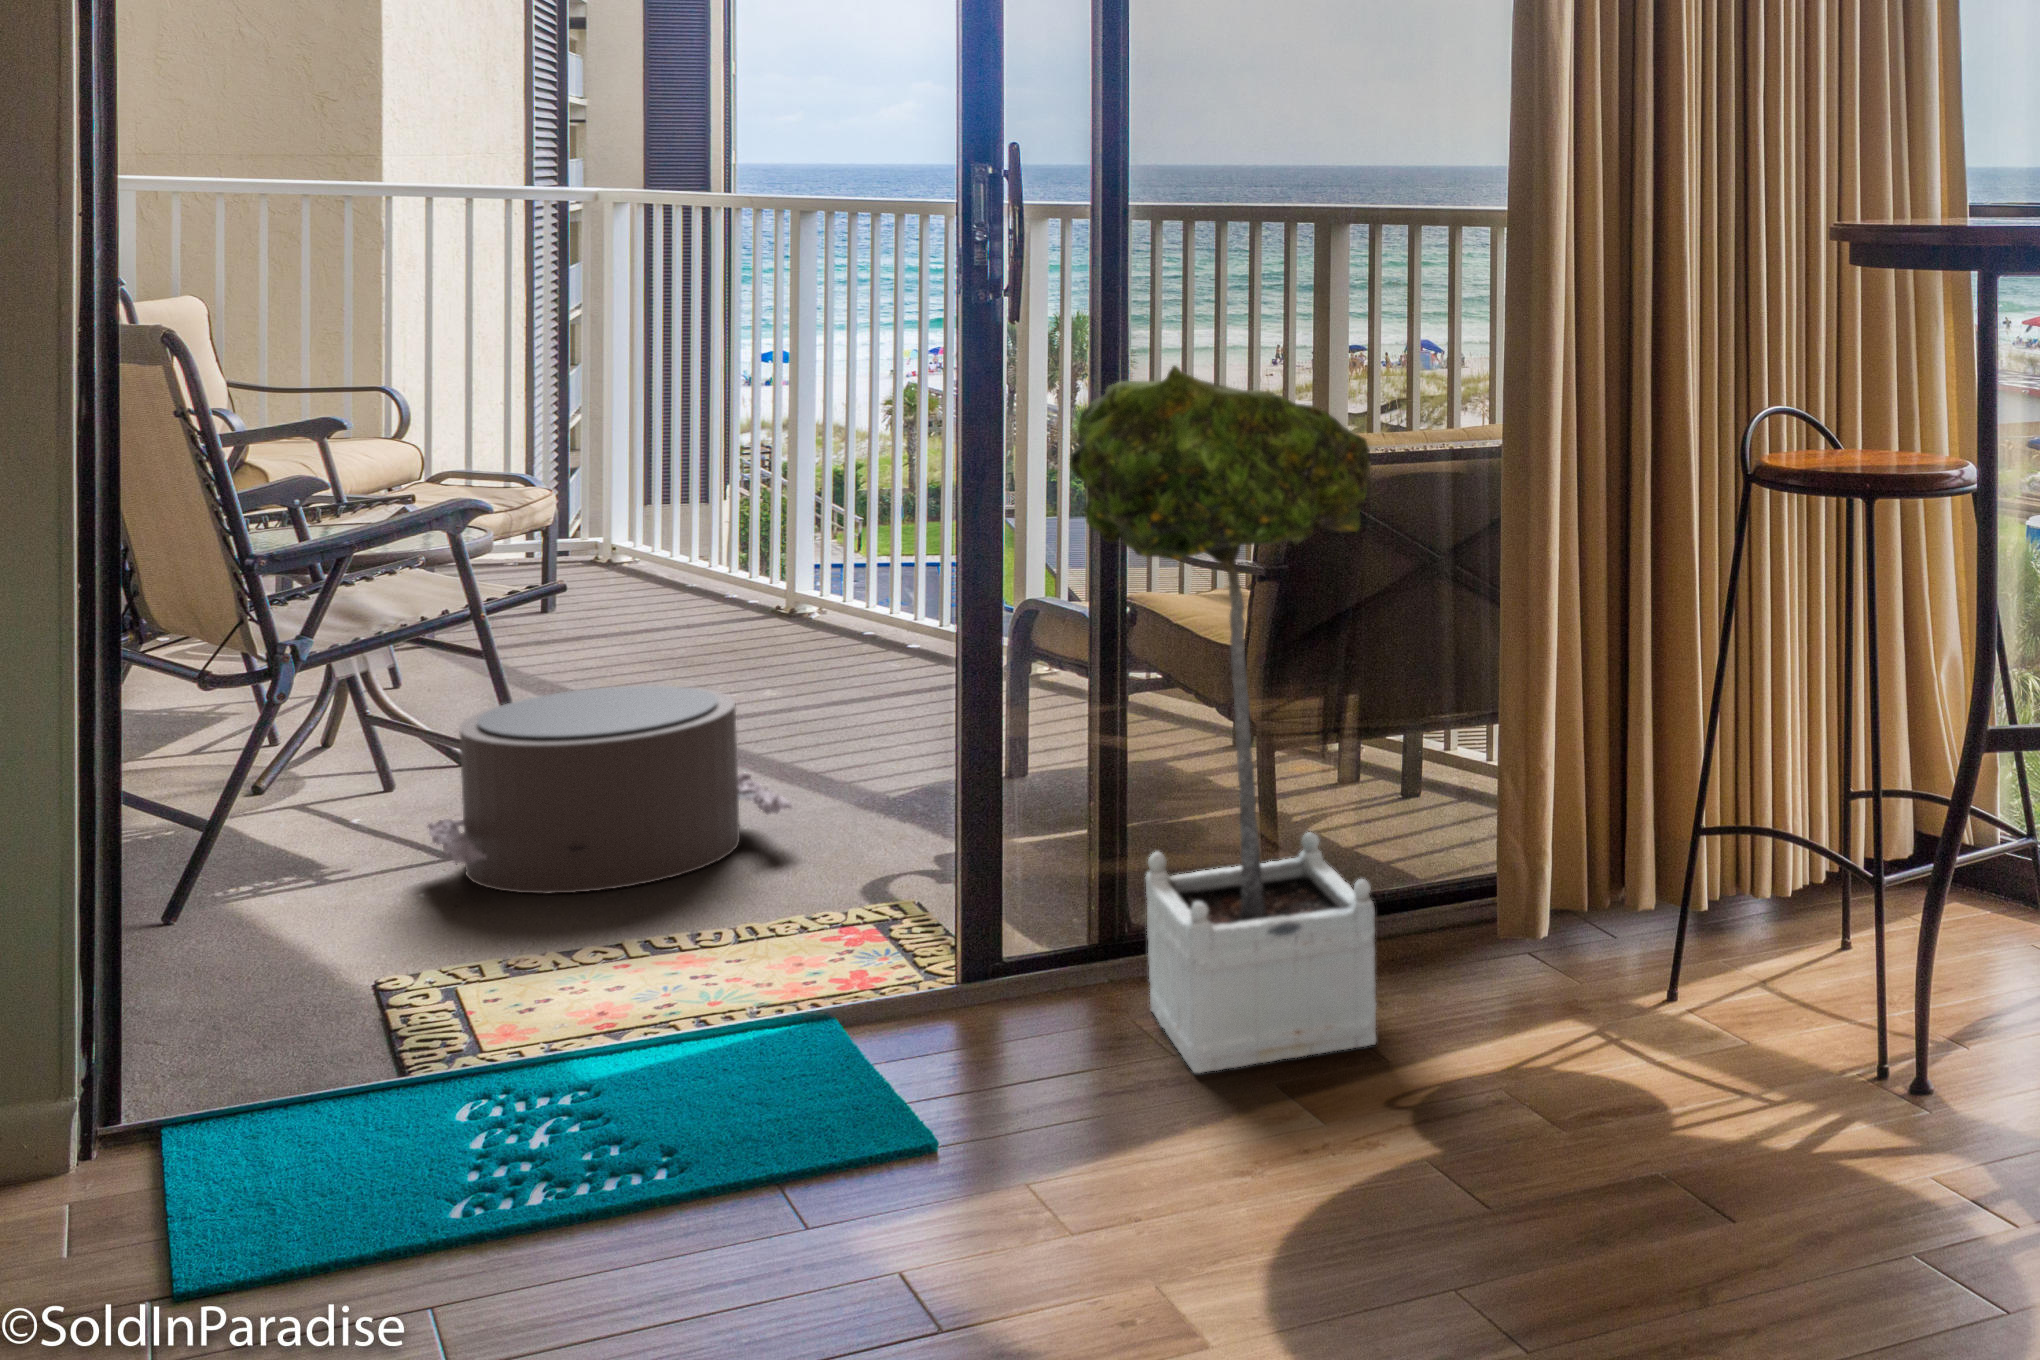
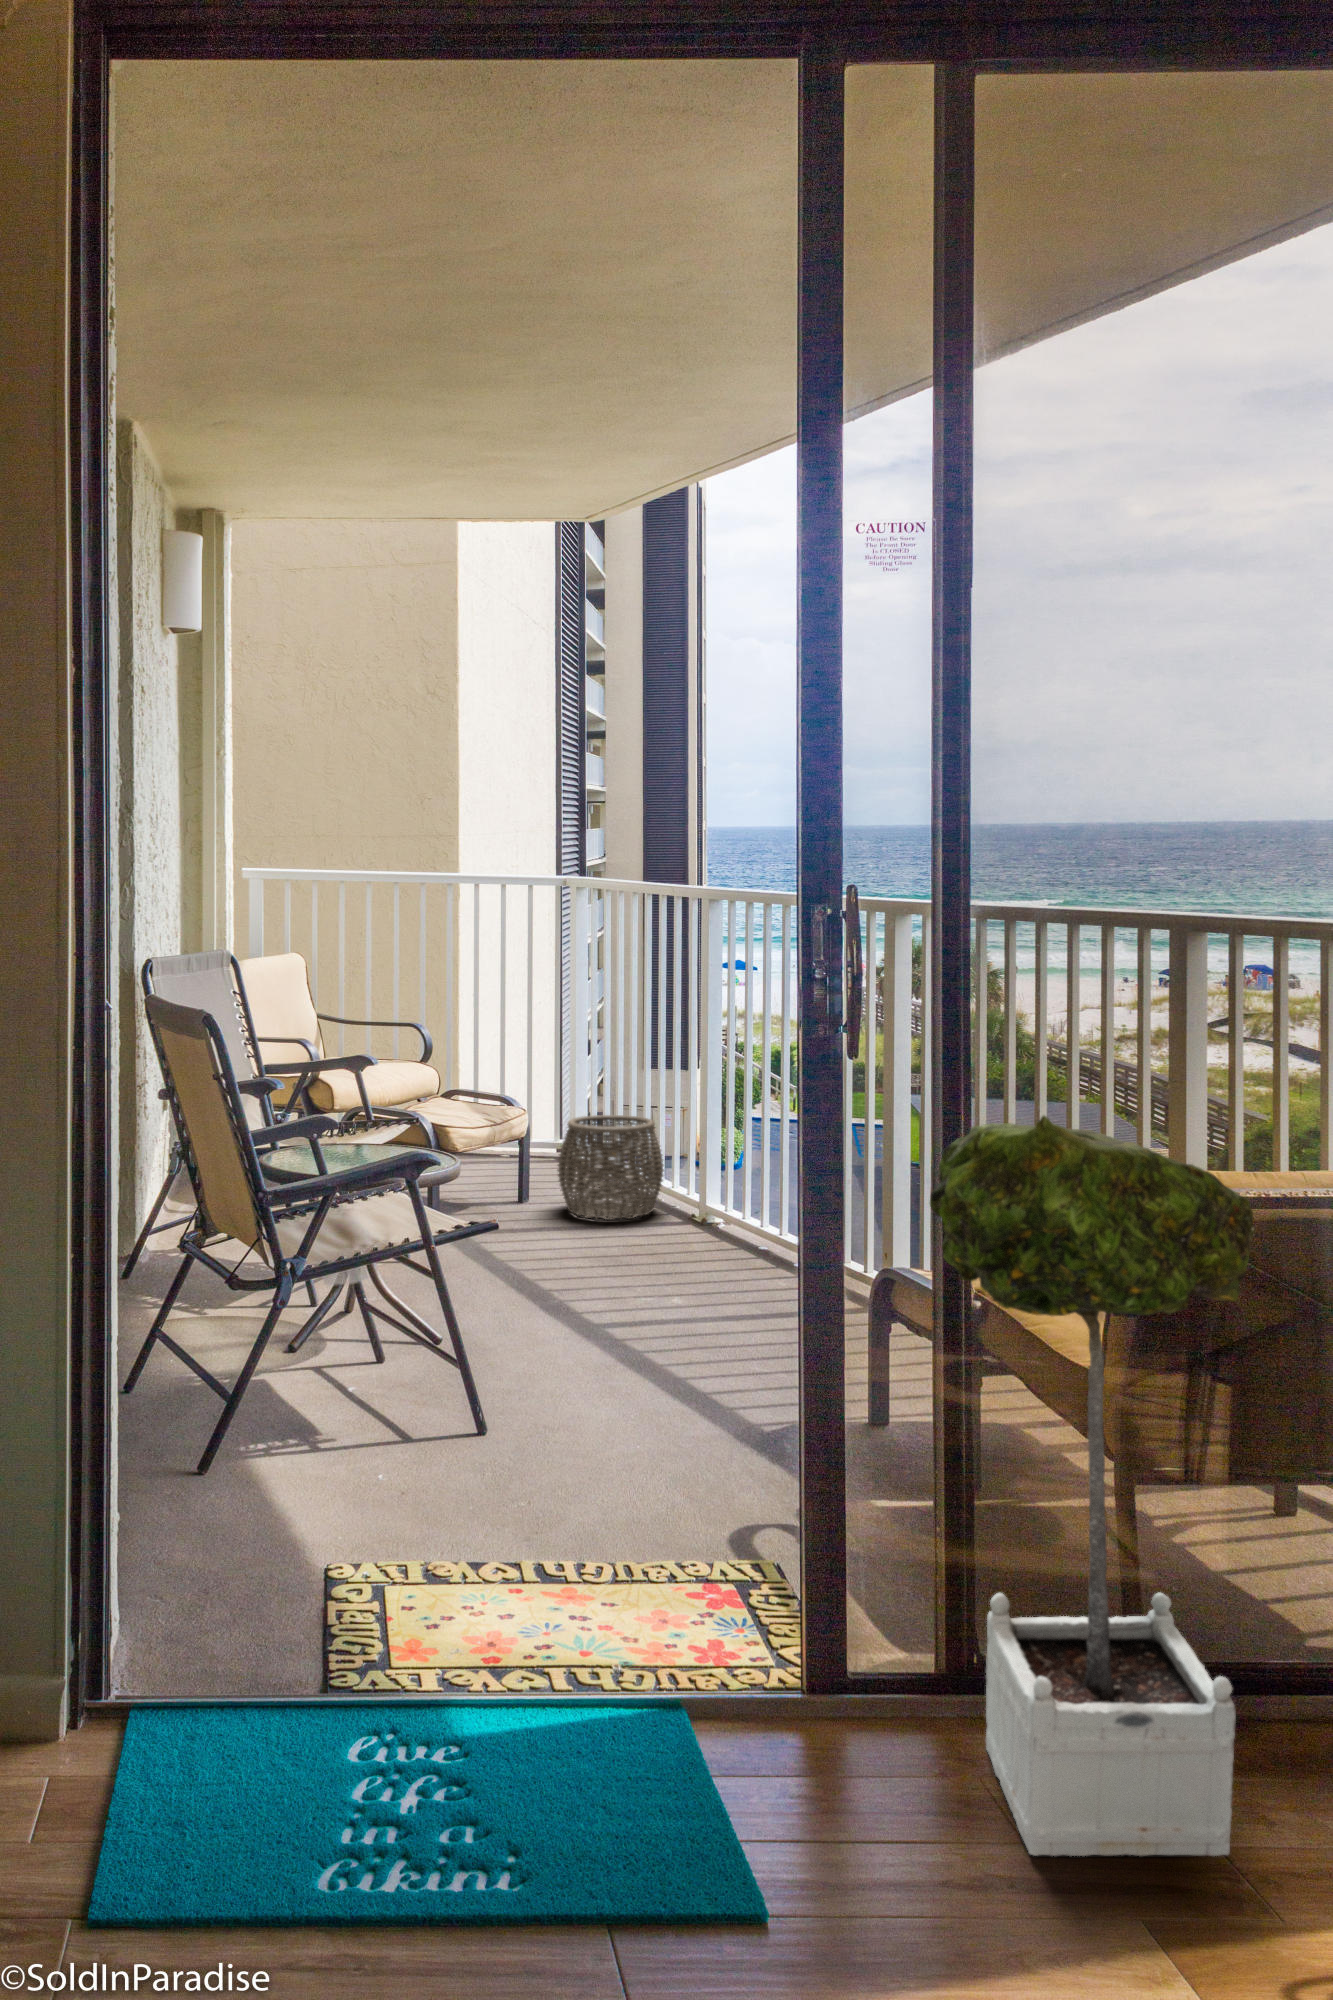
woven basket: none [591,492,737,622] -> present [558,1115,664,1219]
pouf: present [428,686,792,894] -> none [389,1310,676,1499]

